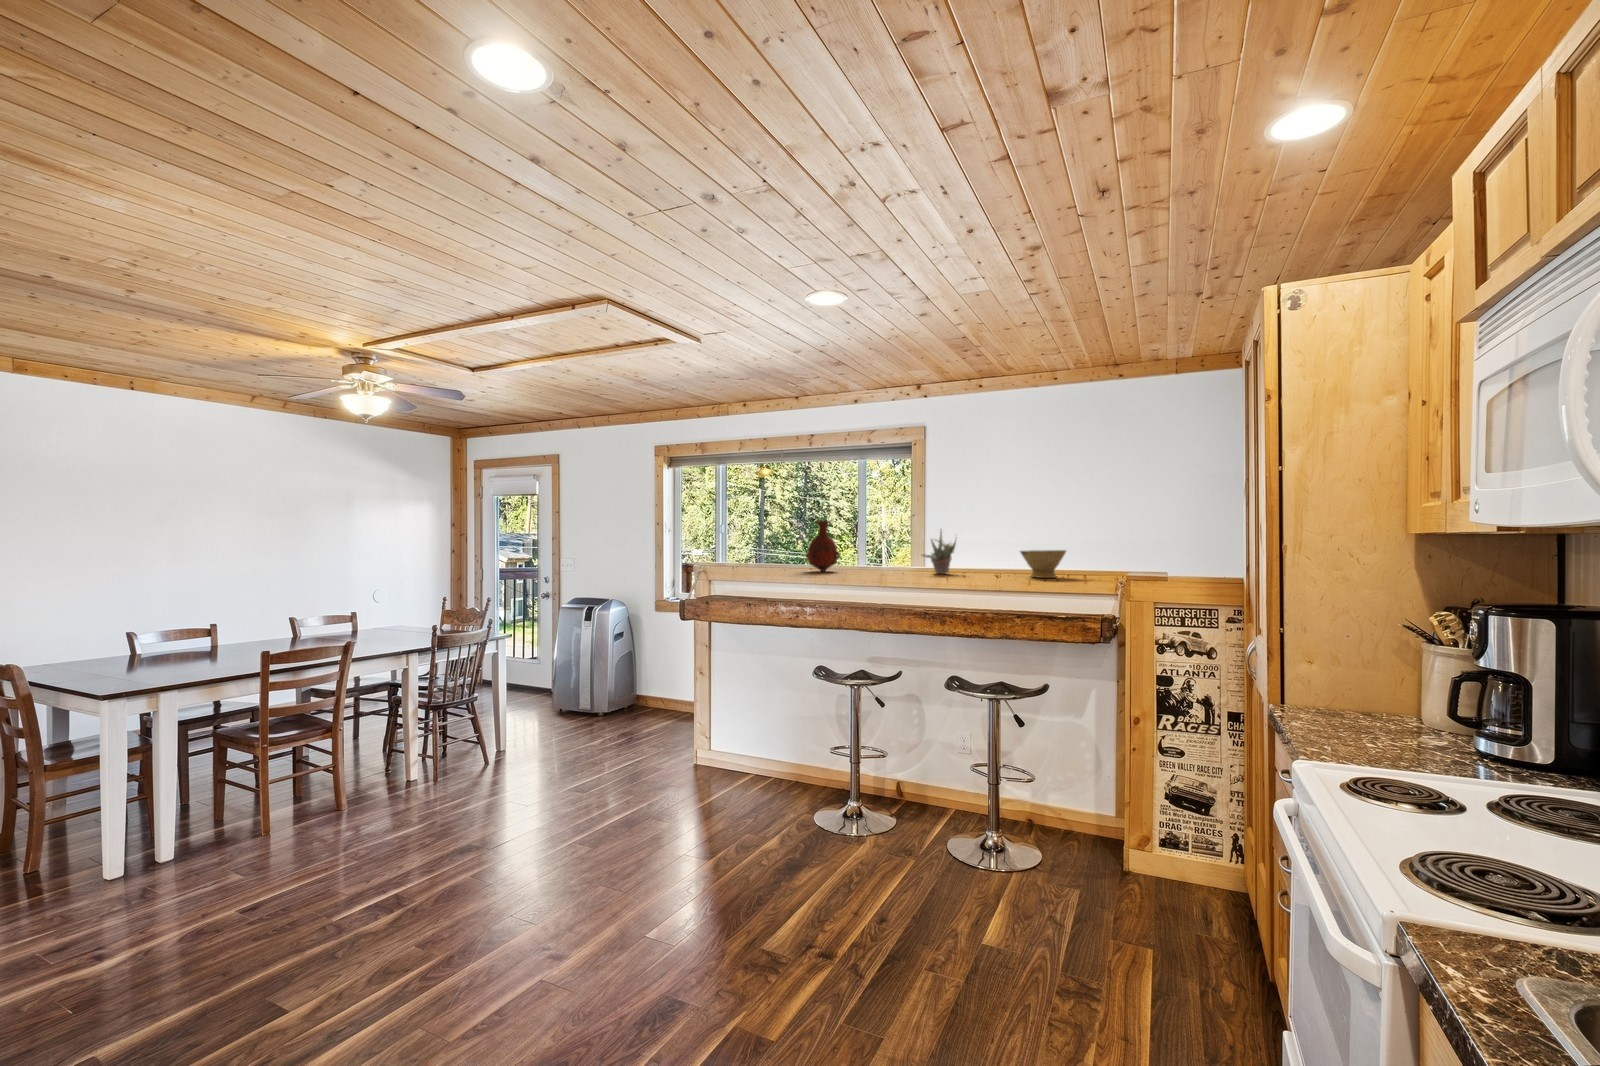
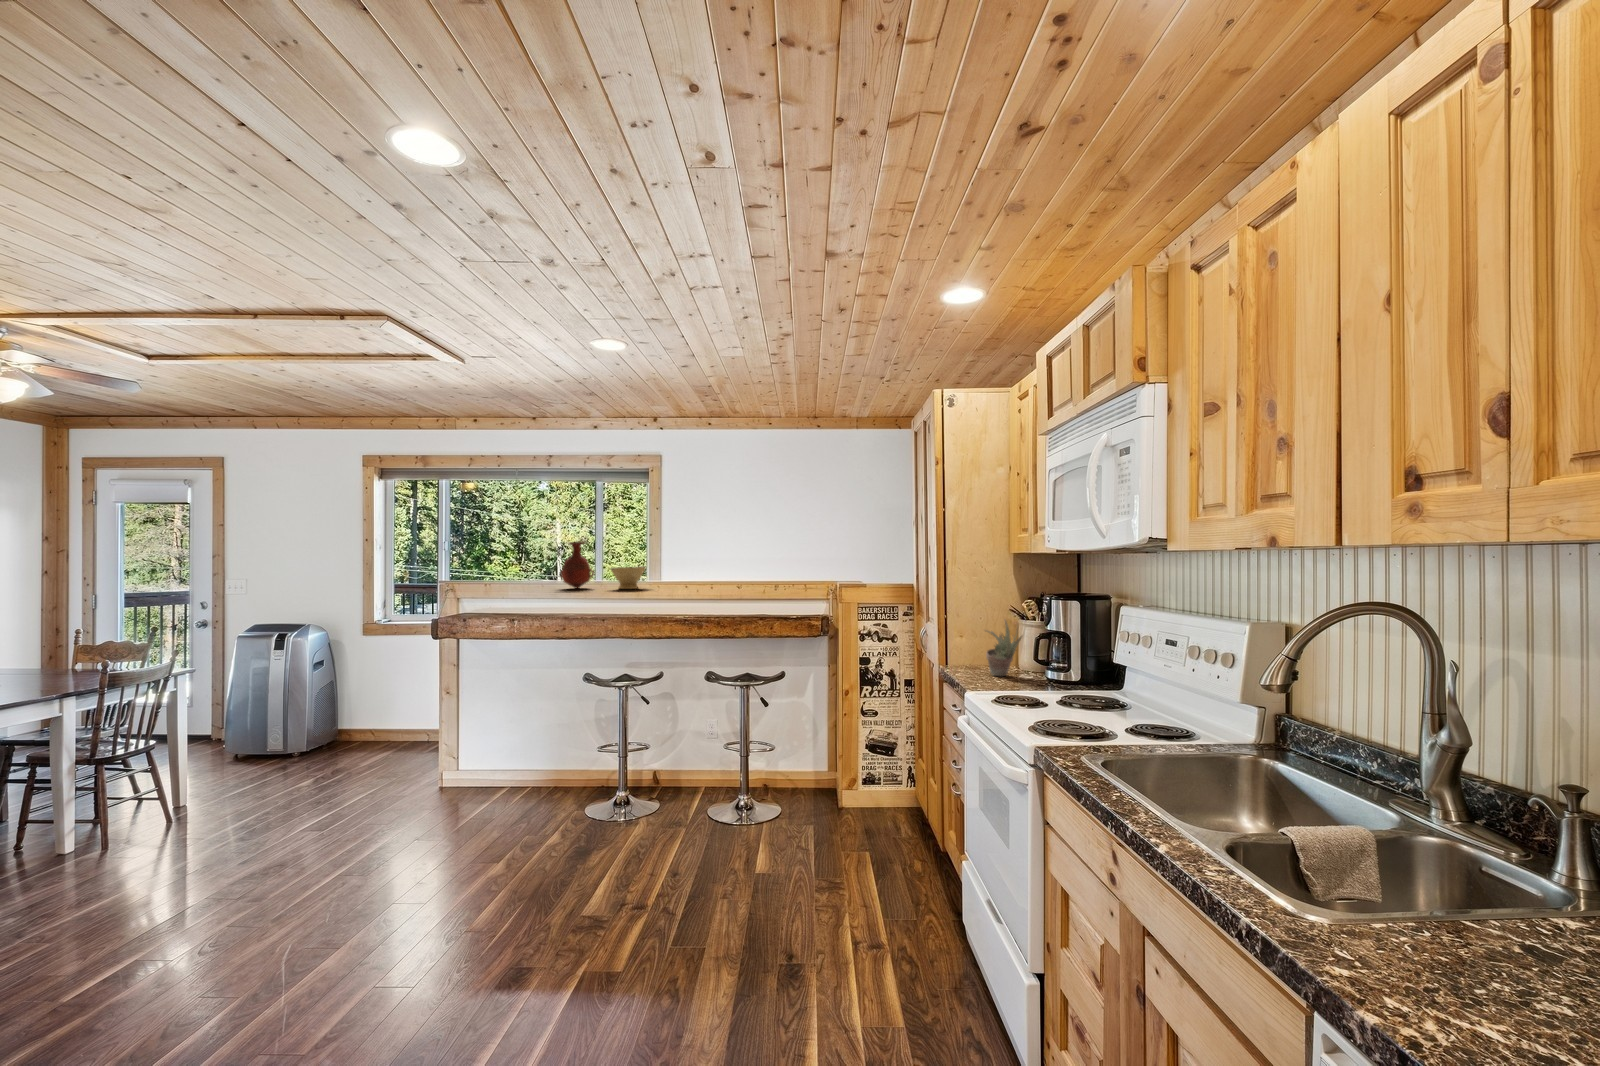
succulent plant: present [922,529,956,574] -> present [986,620,1022,676]
bowl: present [1020,550,1066,578] -> present [611,566,646,589]

